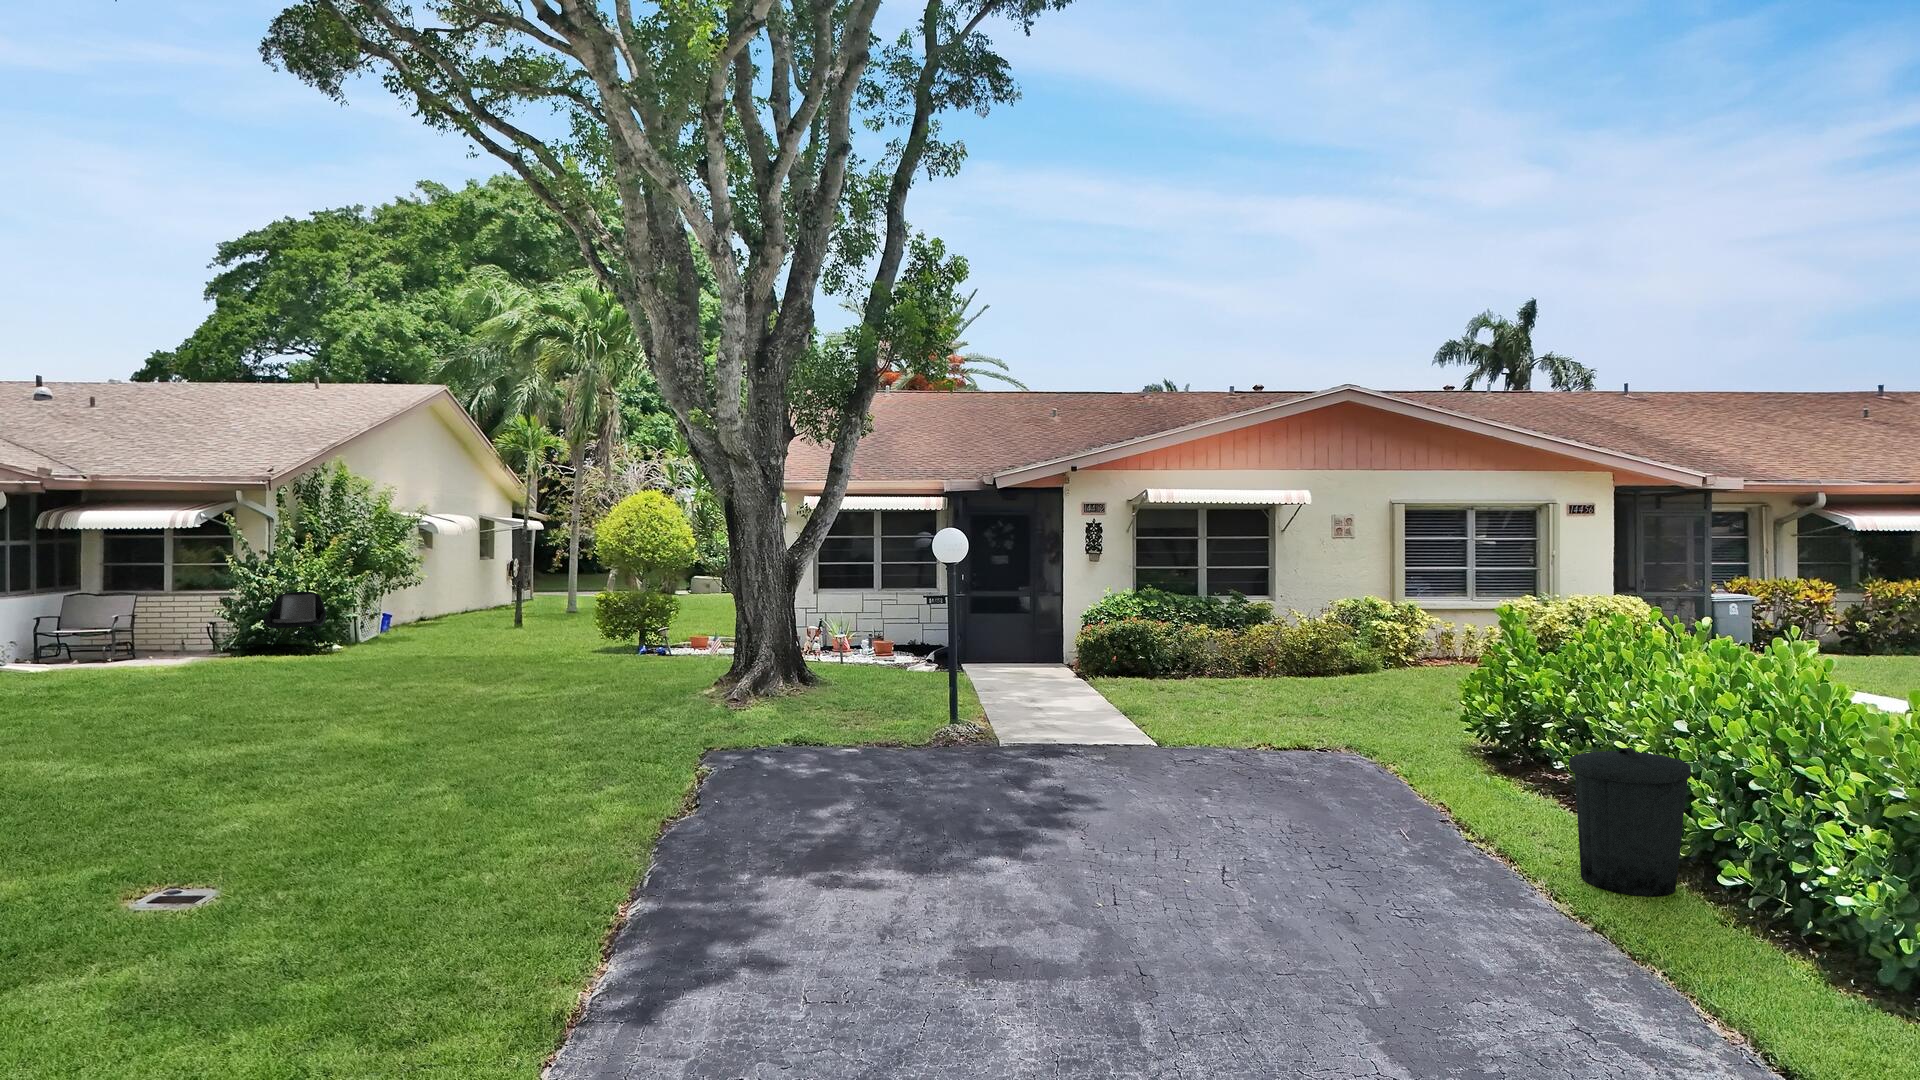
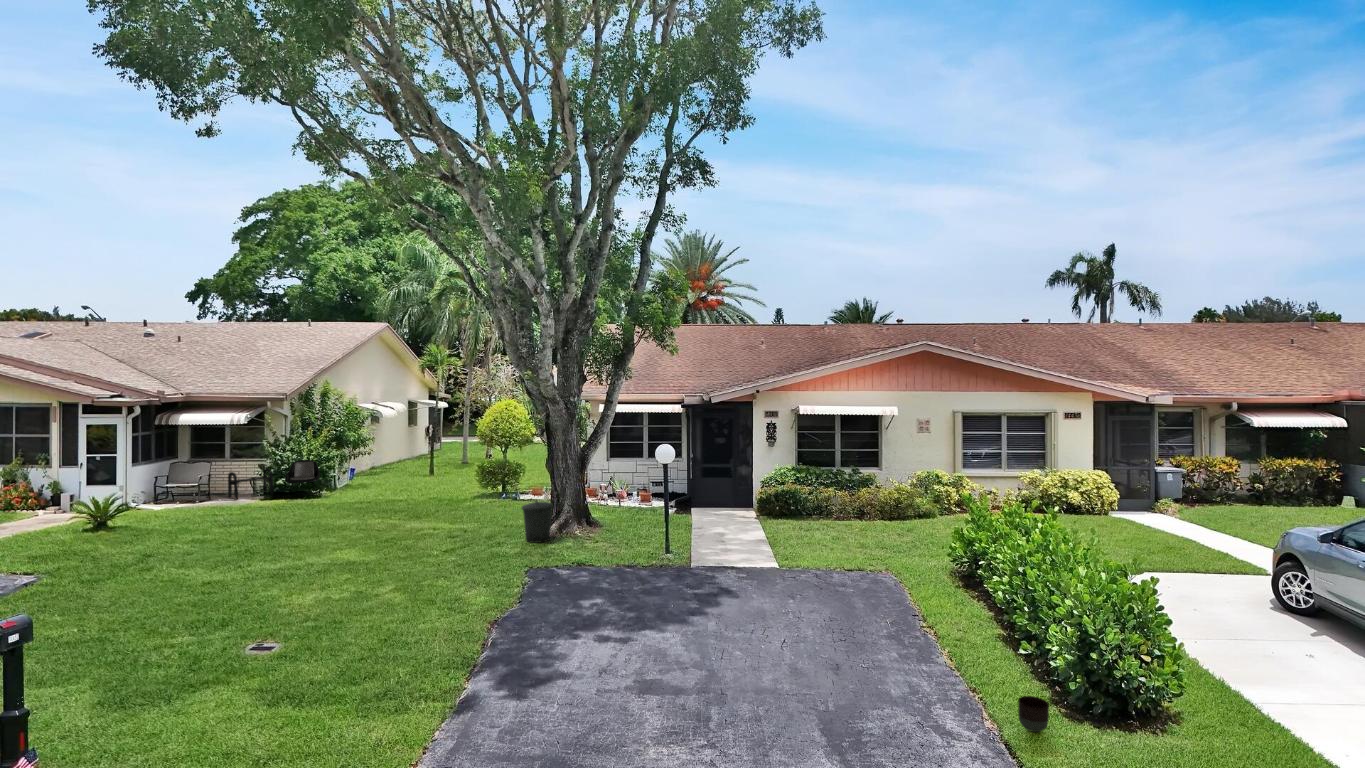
bench: none [162,605,243,656] -> present [228,468,273,500]
trash can: present [1569,748,1691,896] -> present [522,501,552,543]
planter: none [1779,897,1852,969] -> present [1018,696,1049,732]

